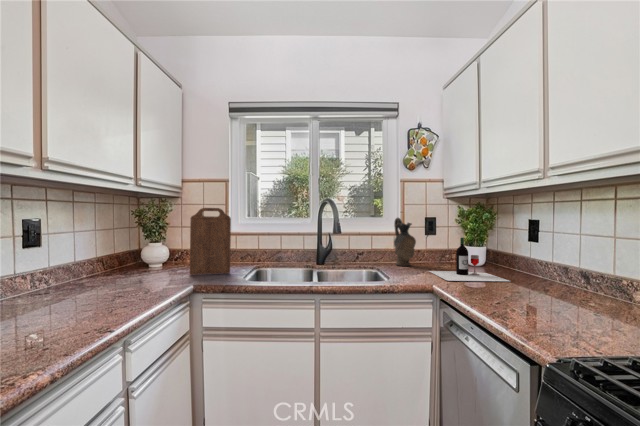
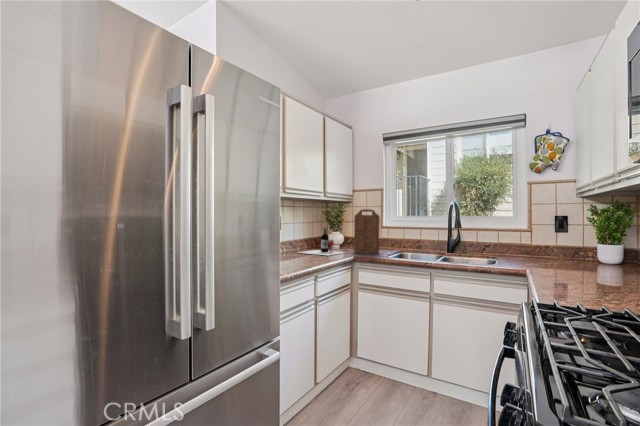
ceramic pitcher: present [394,218,416,266] -> none [519,216,541,258]
wine bottle: present [429,238,509,281] -> present [300,228,344,256]

